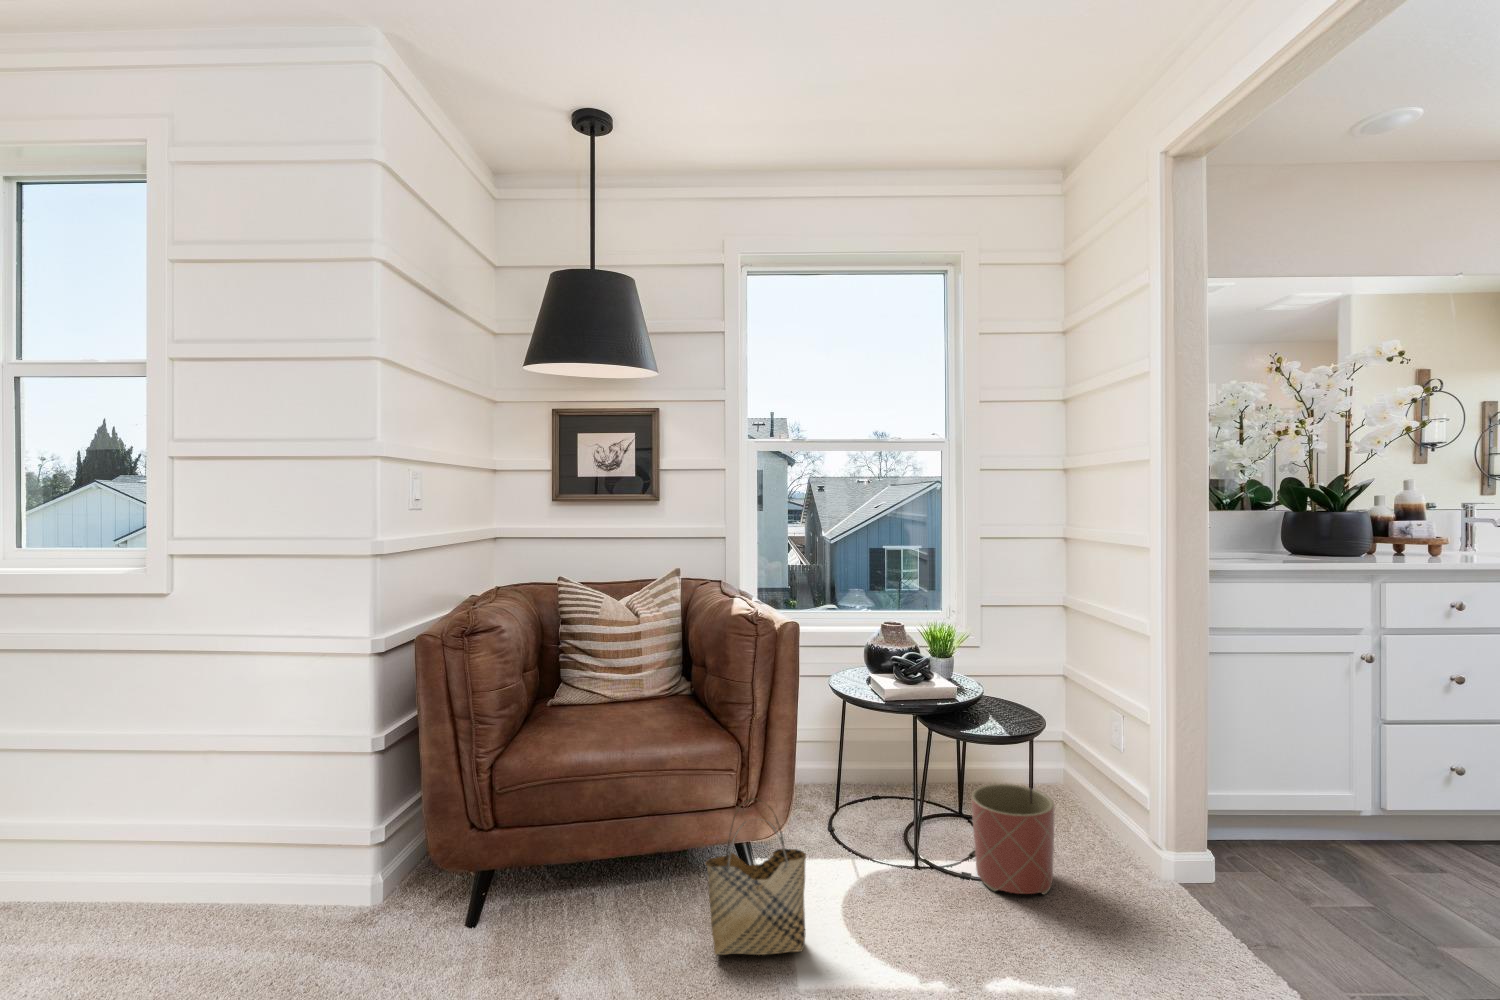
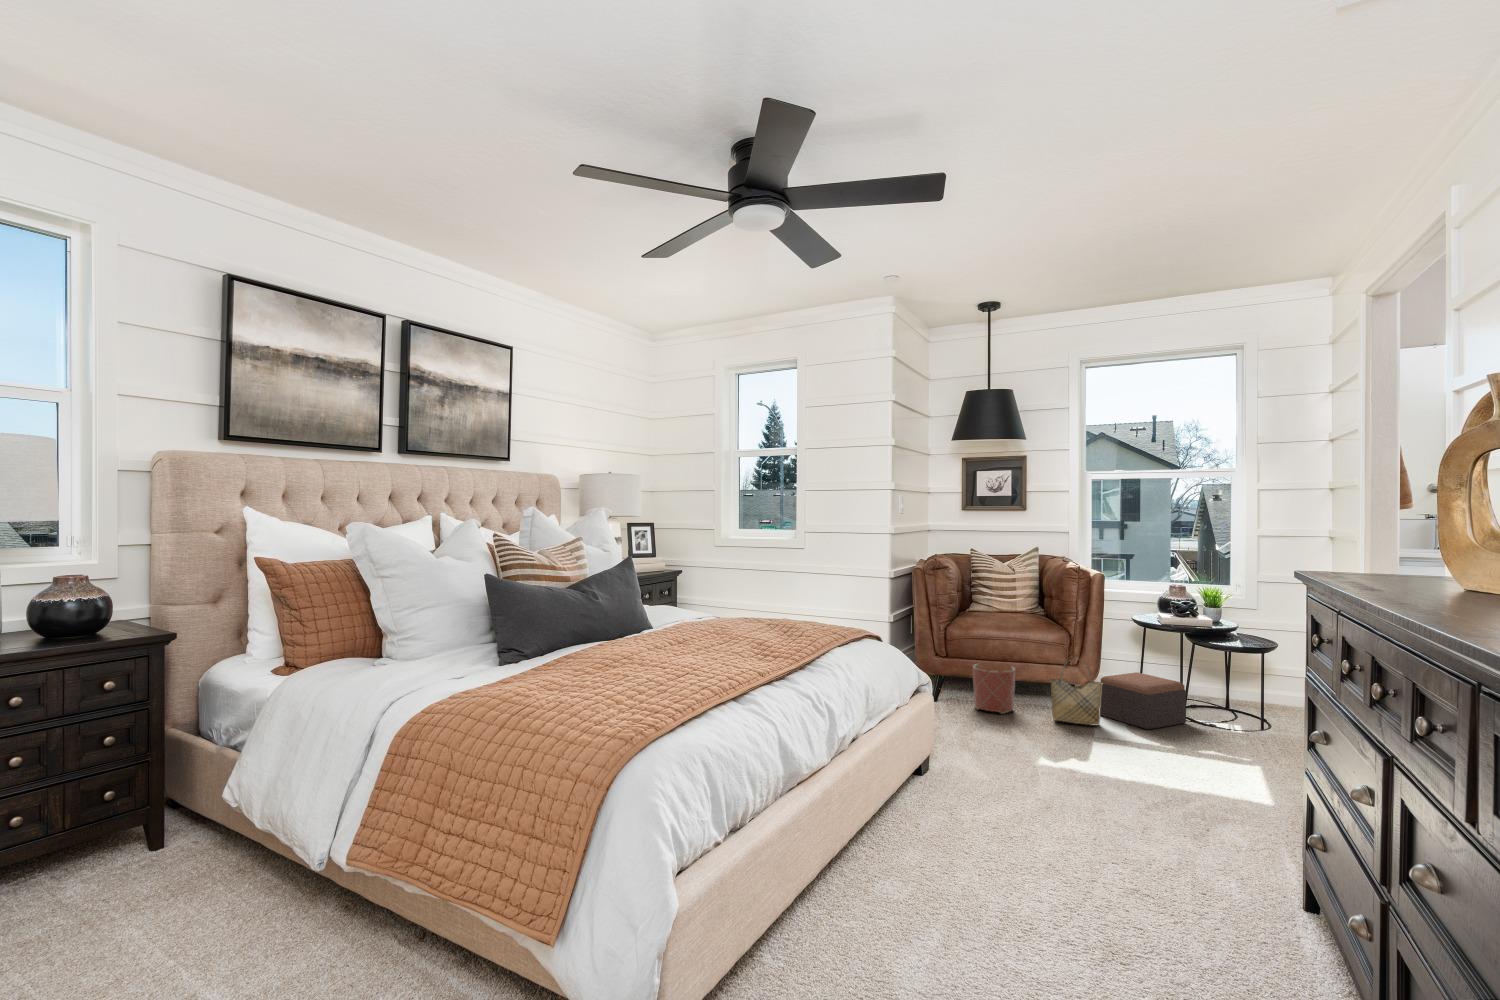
planter: present [971,784,1054,894] -> present [973,664,1015,714]
footstool: none [795,792,940,935] -> present [1100,672,1186,730]

